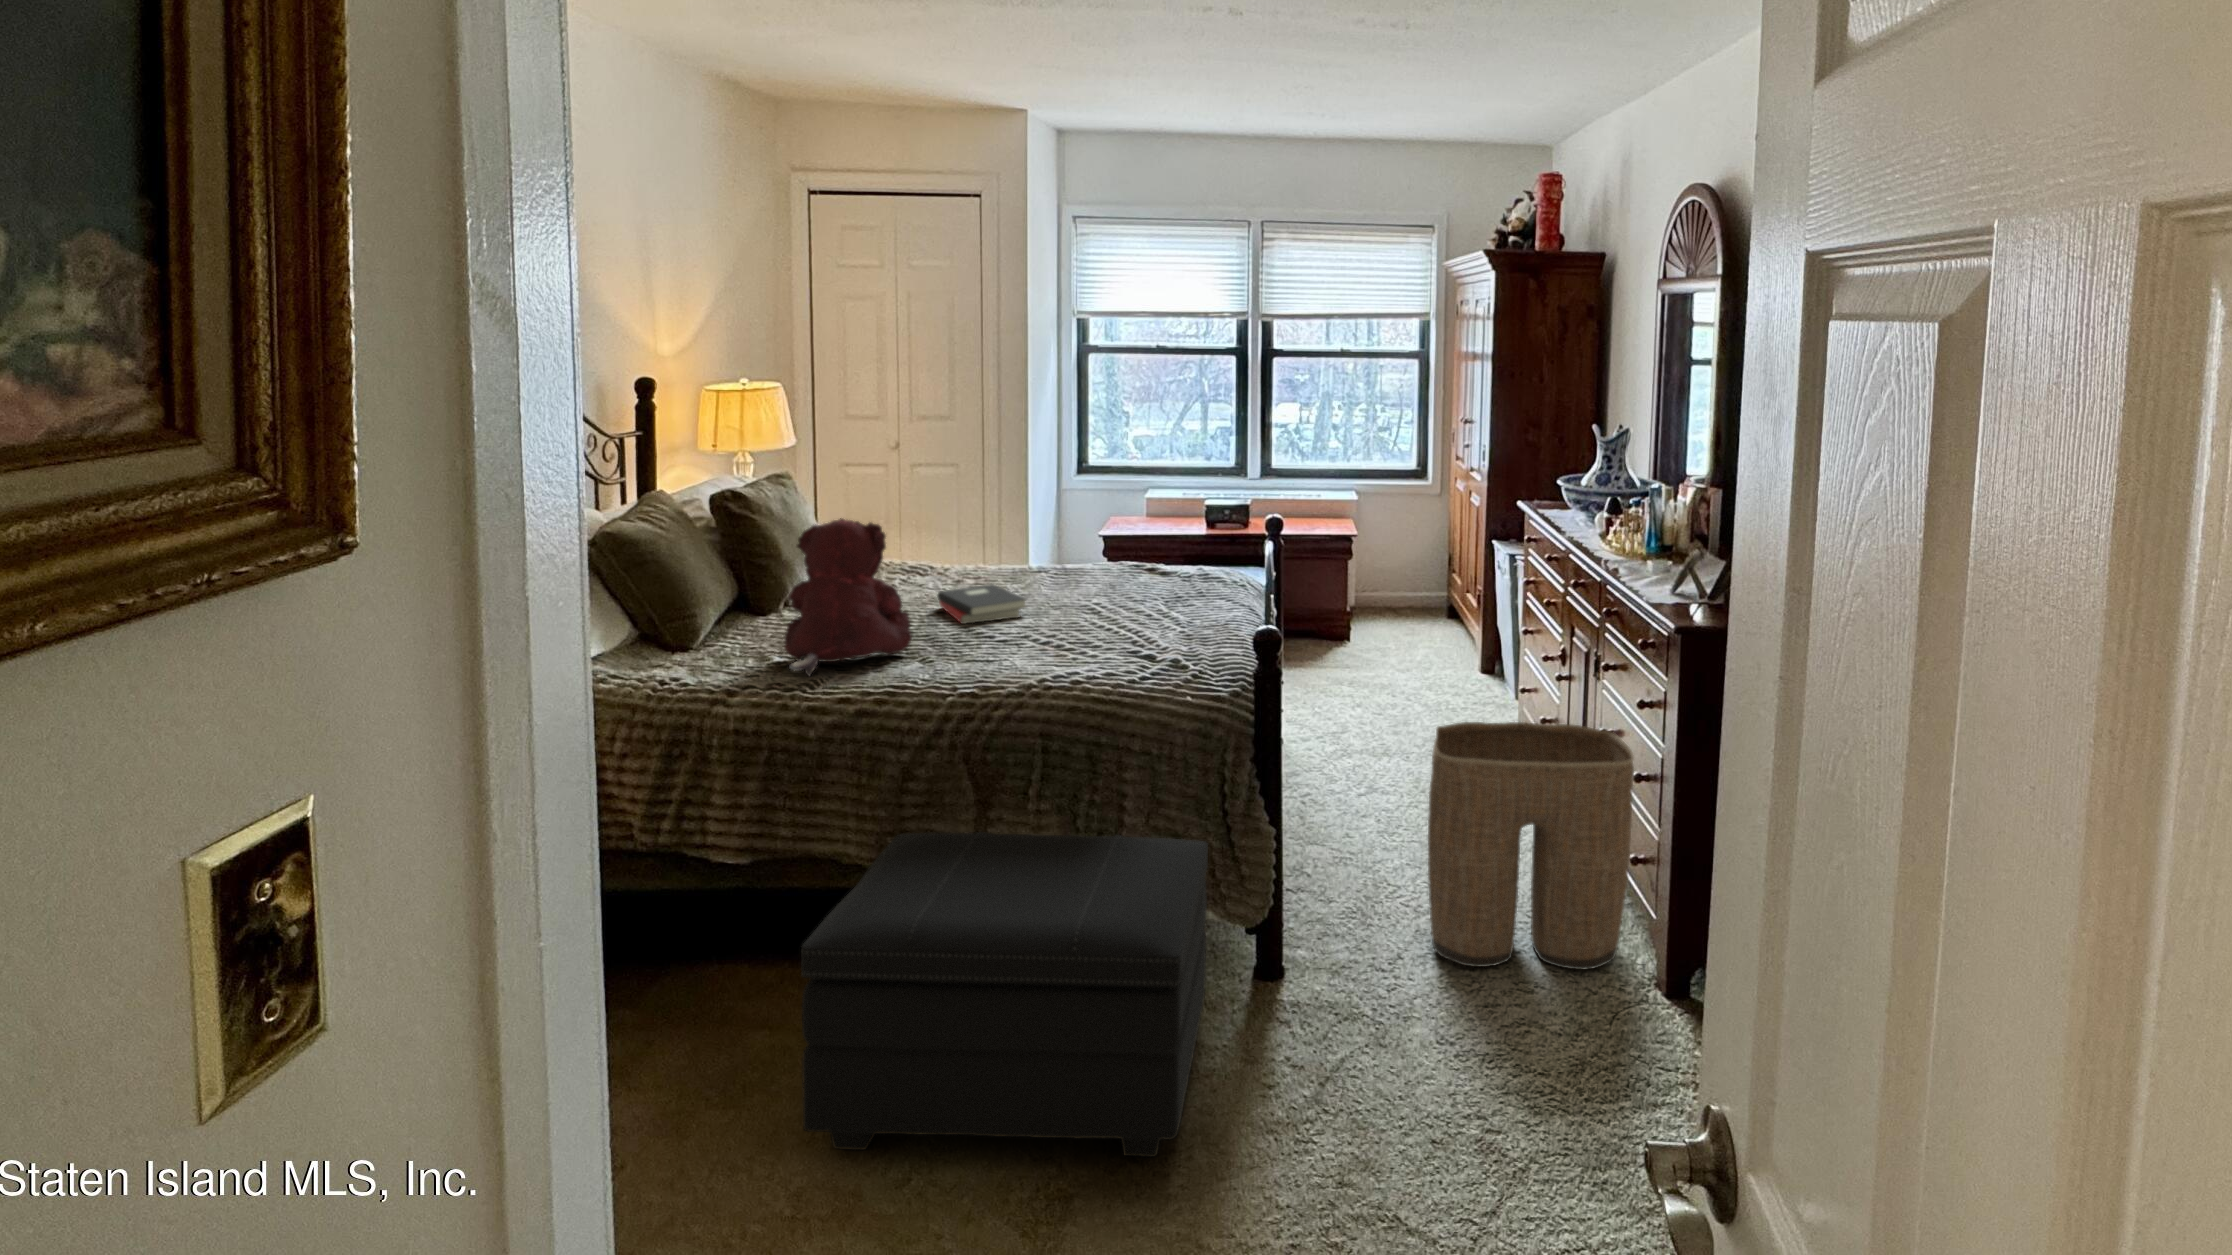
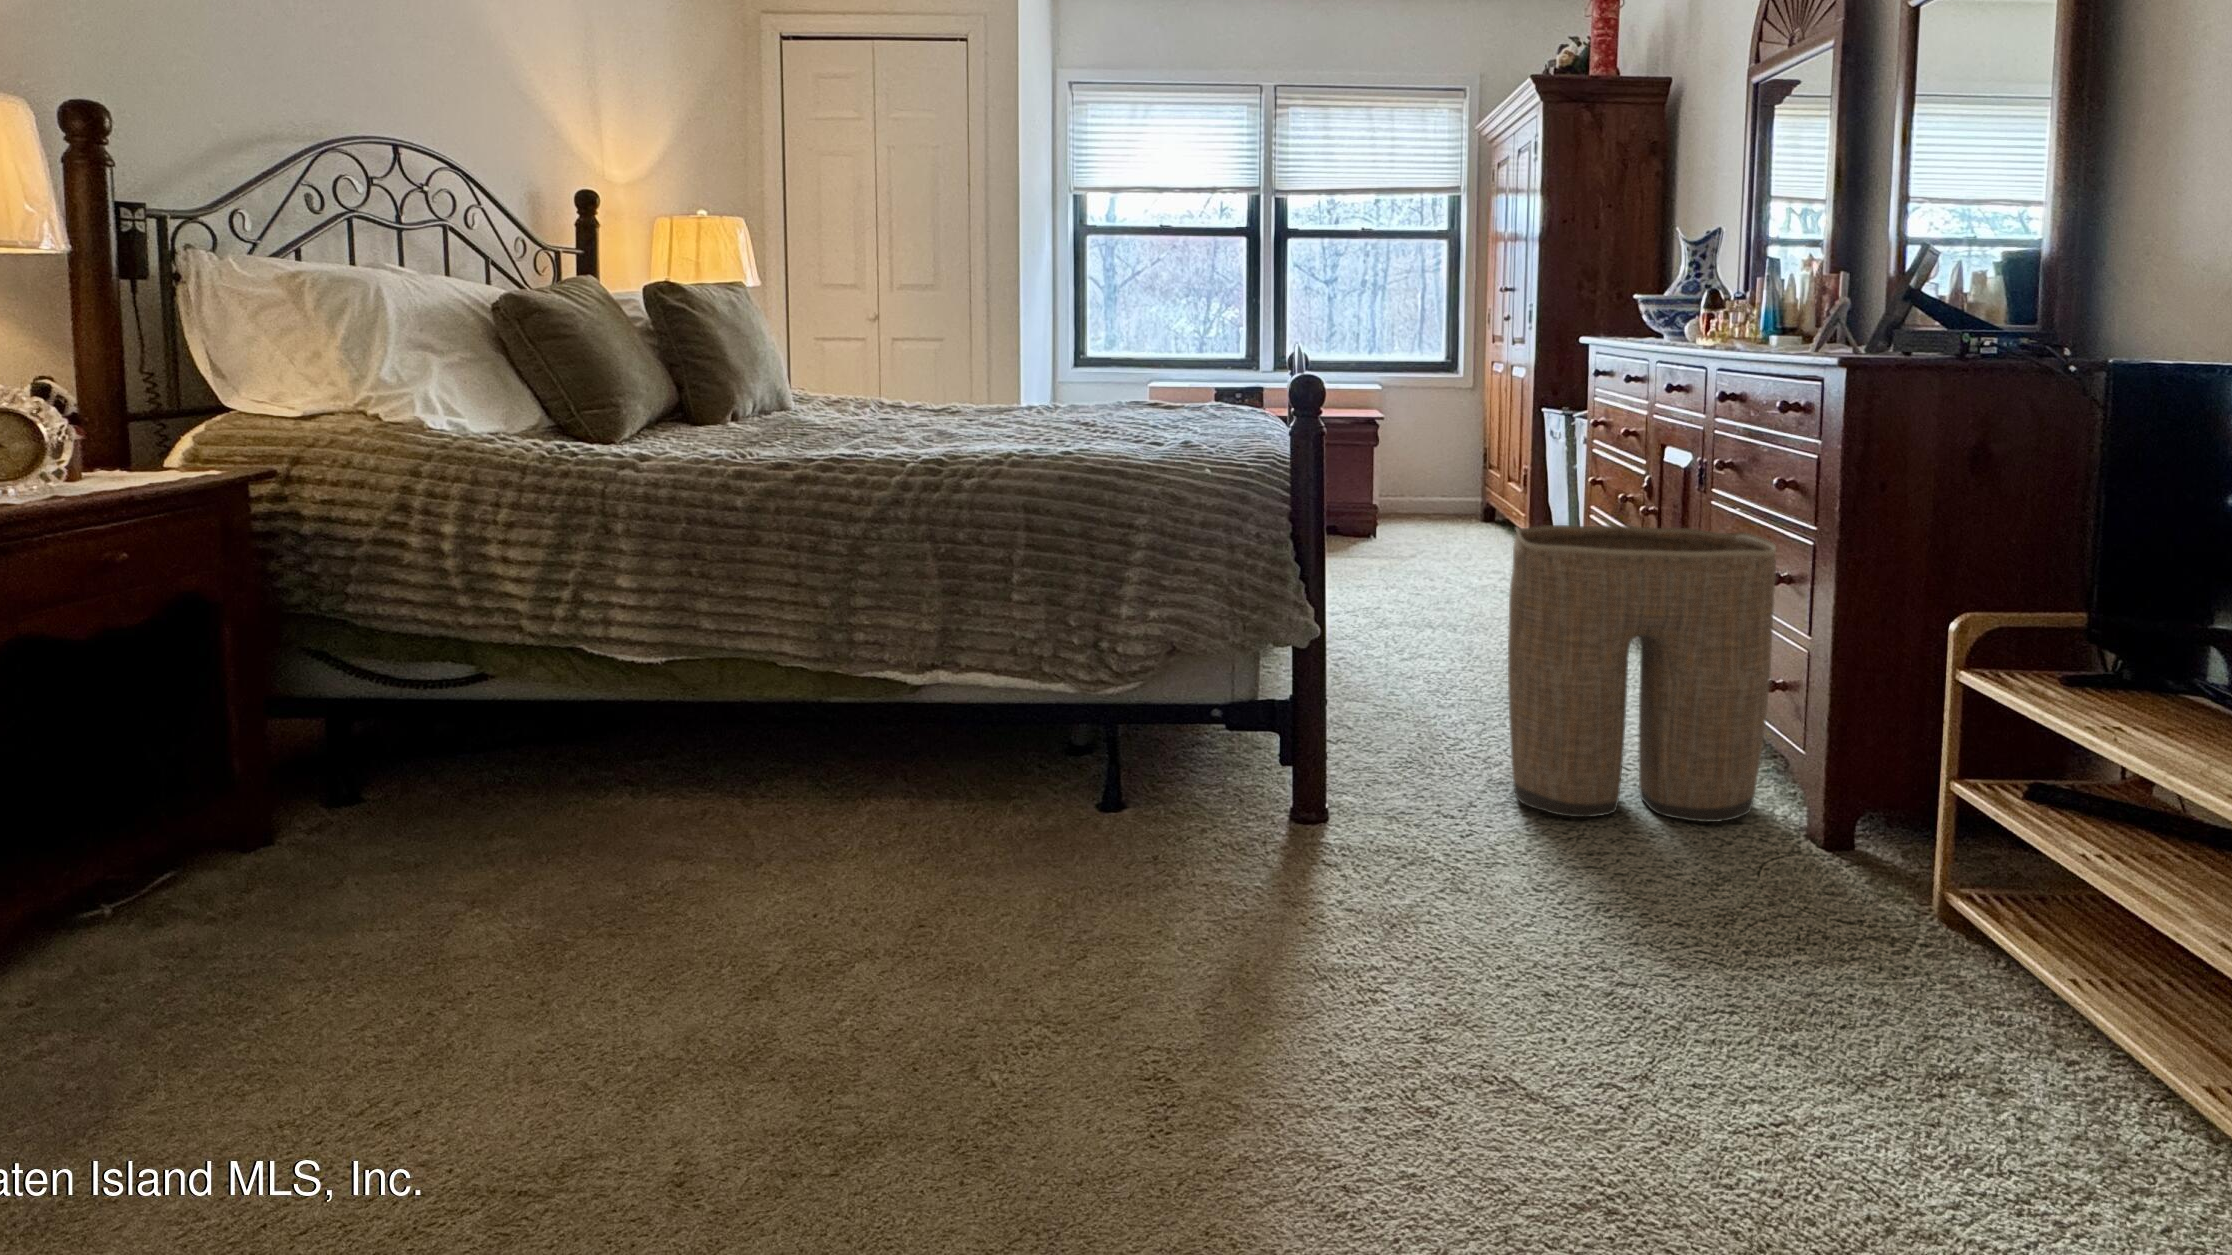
teddy bear: present [784,518,912,676] -> none [715,272,870,451]
hardback book: present [937,584,1026,624] -> none [905,405,1011,434]
footstool: present [801,832,1208,1157] -> none [704,614,1236,1000]

